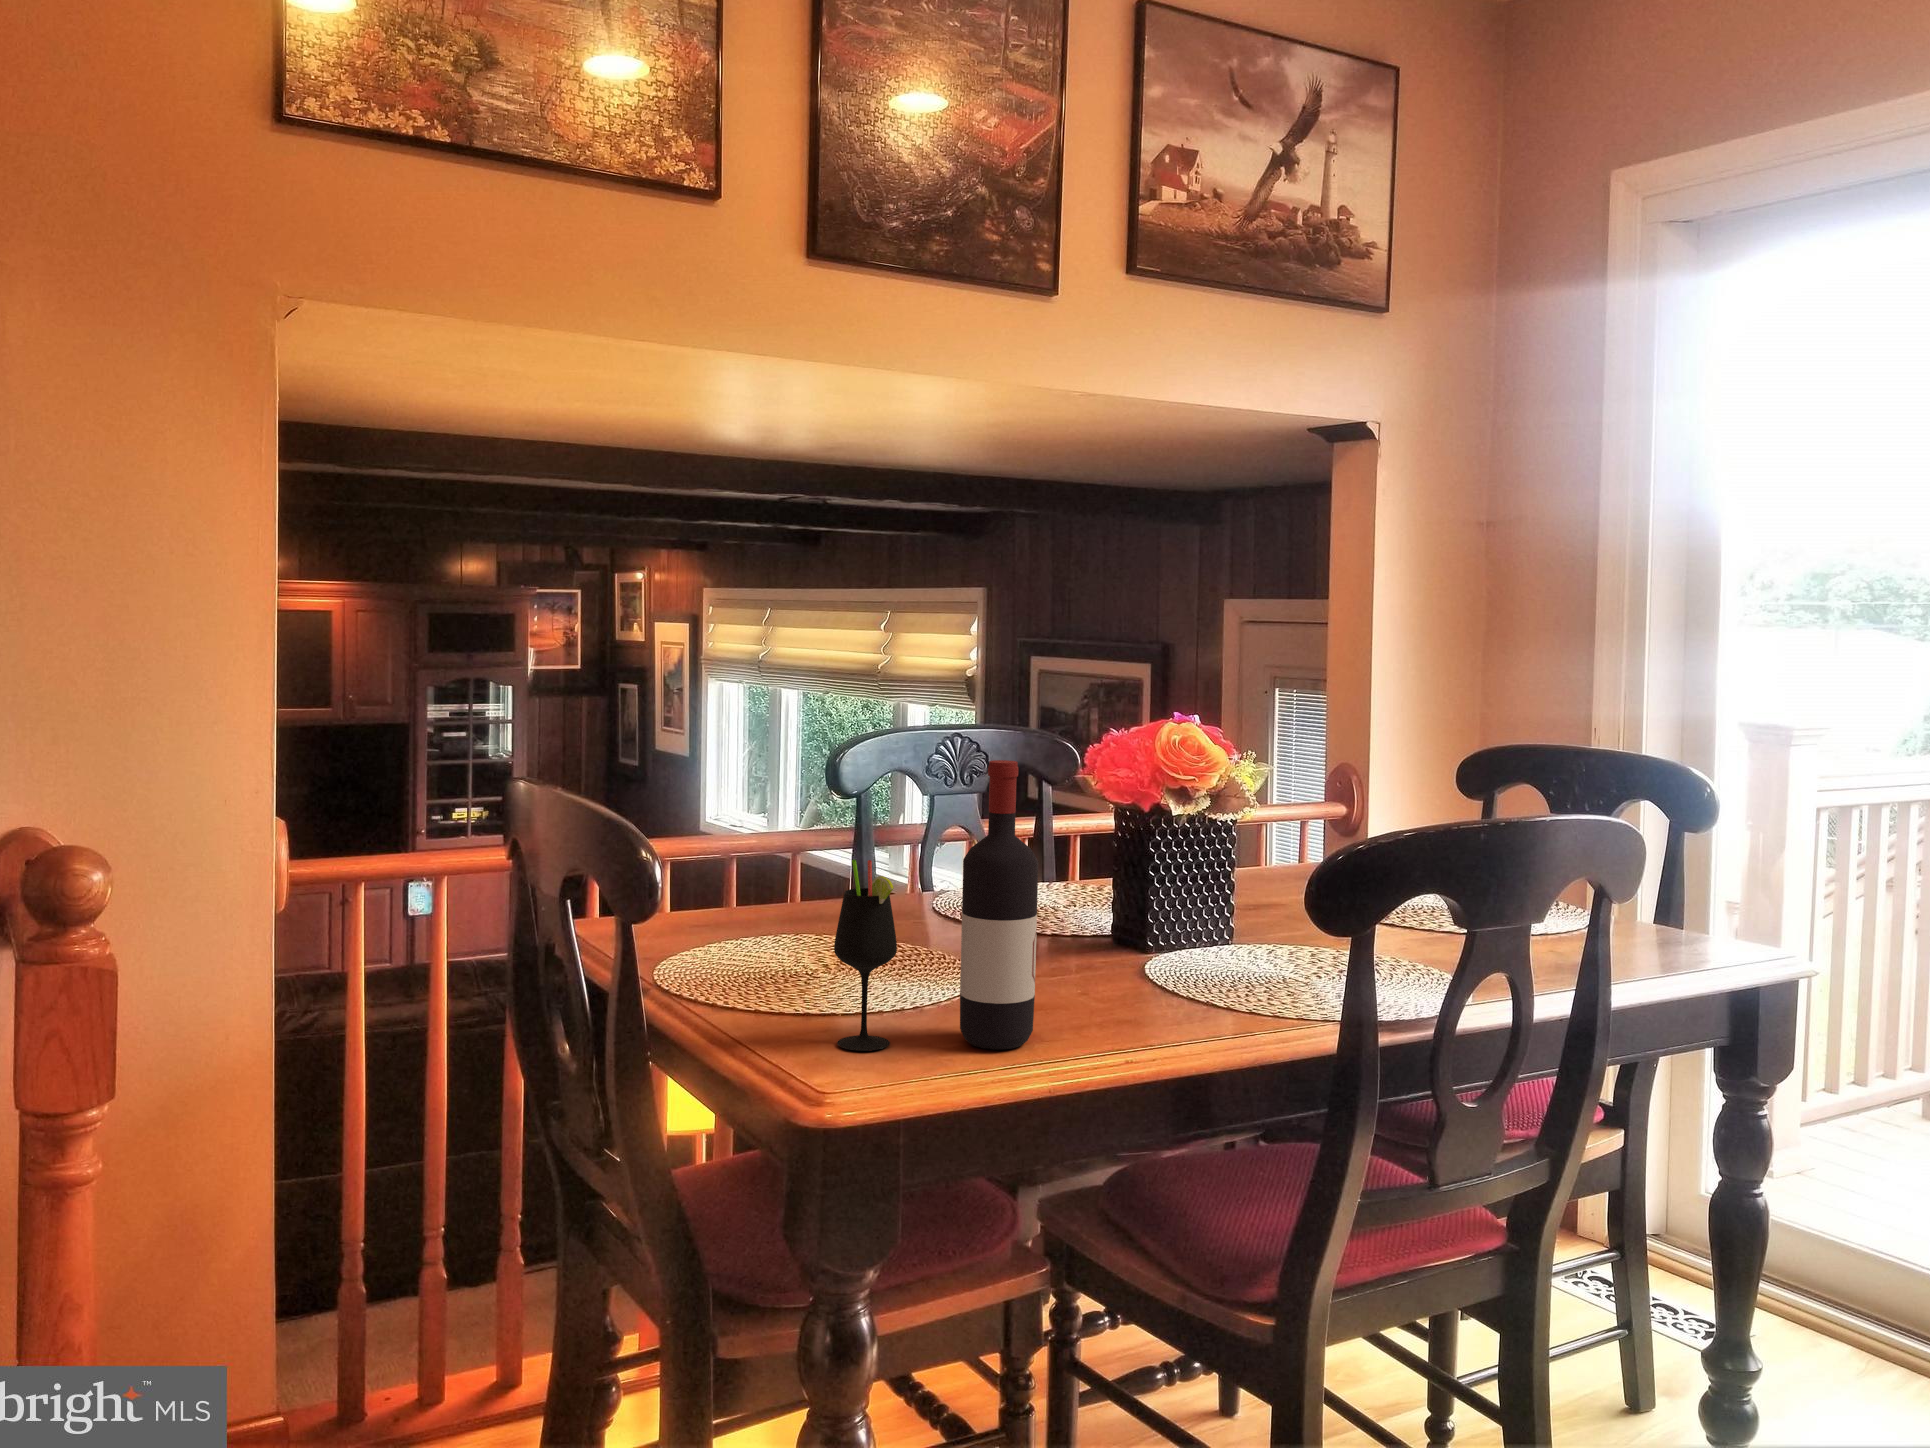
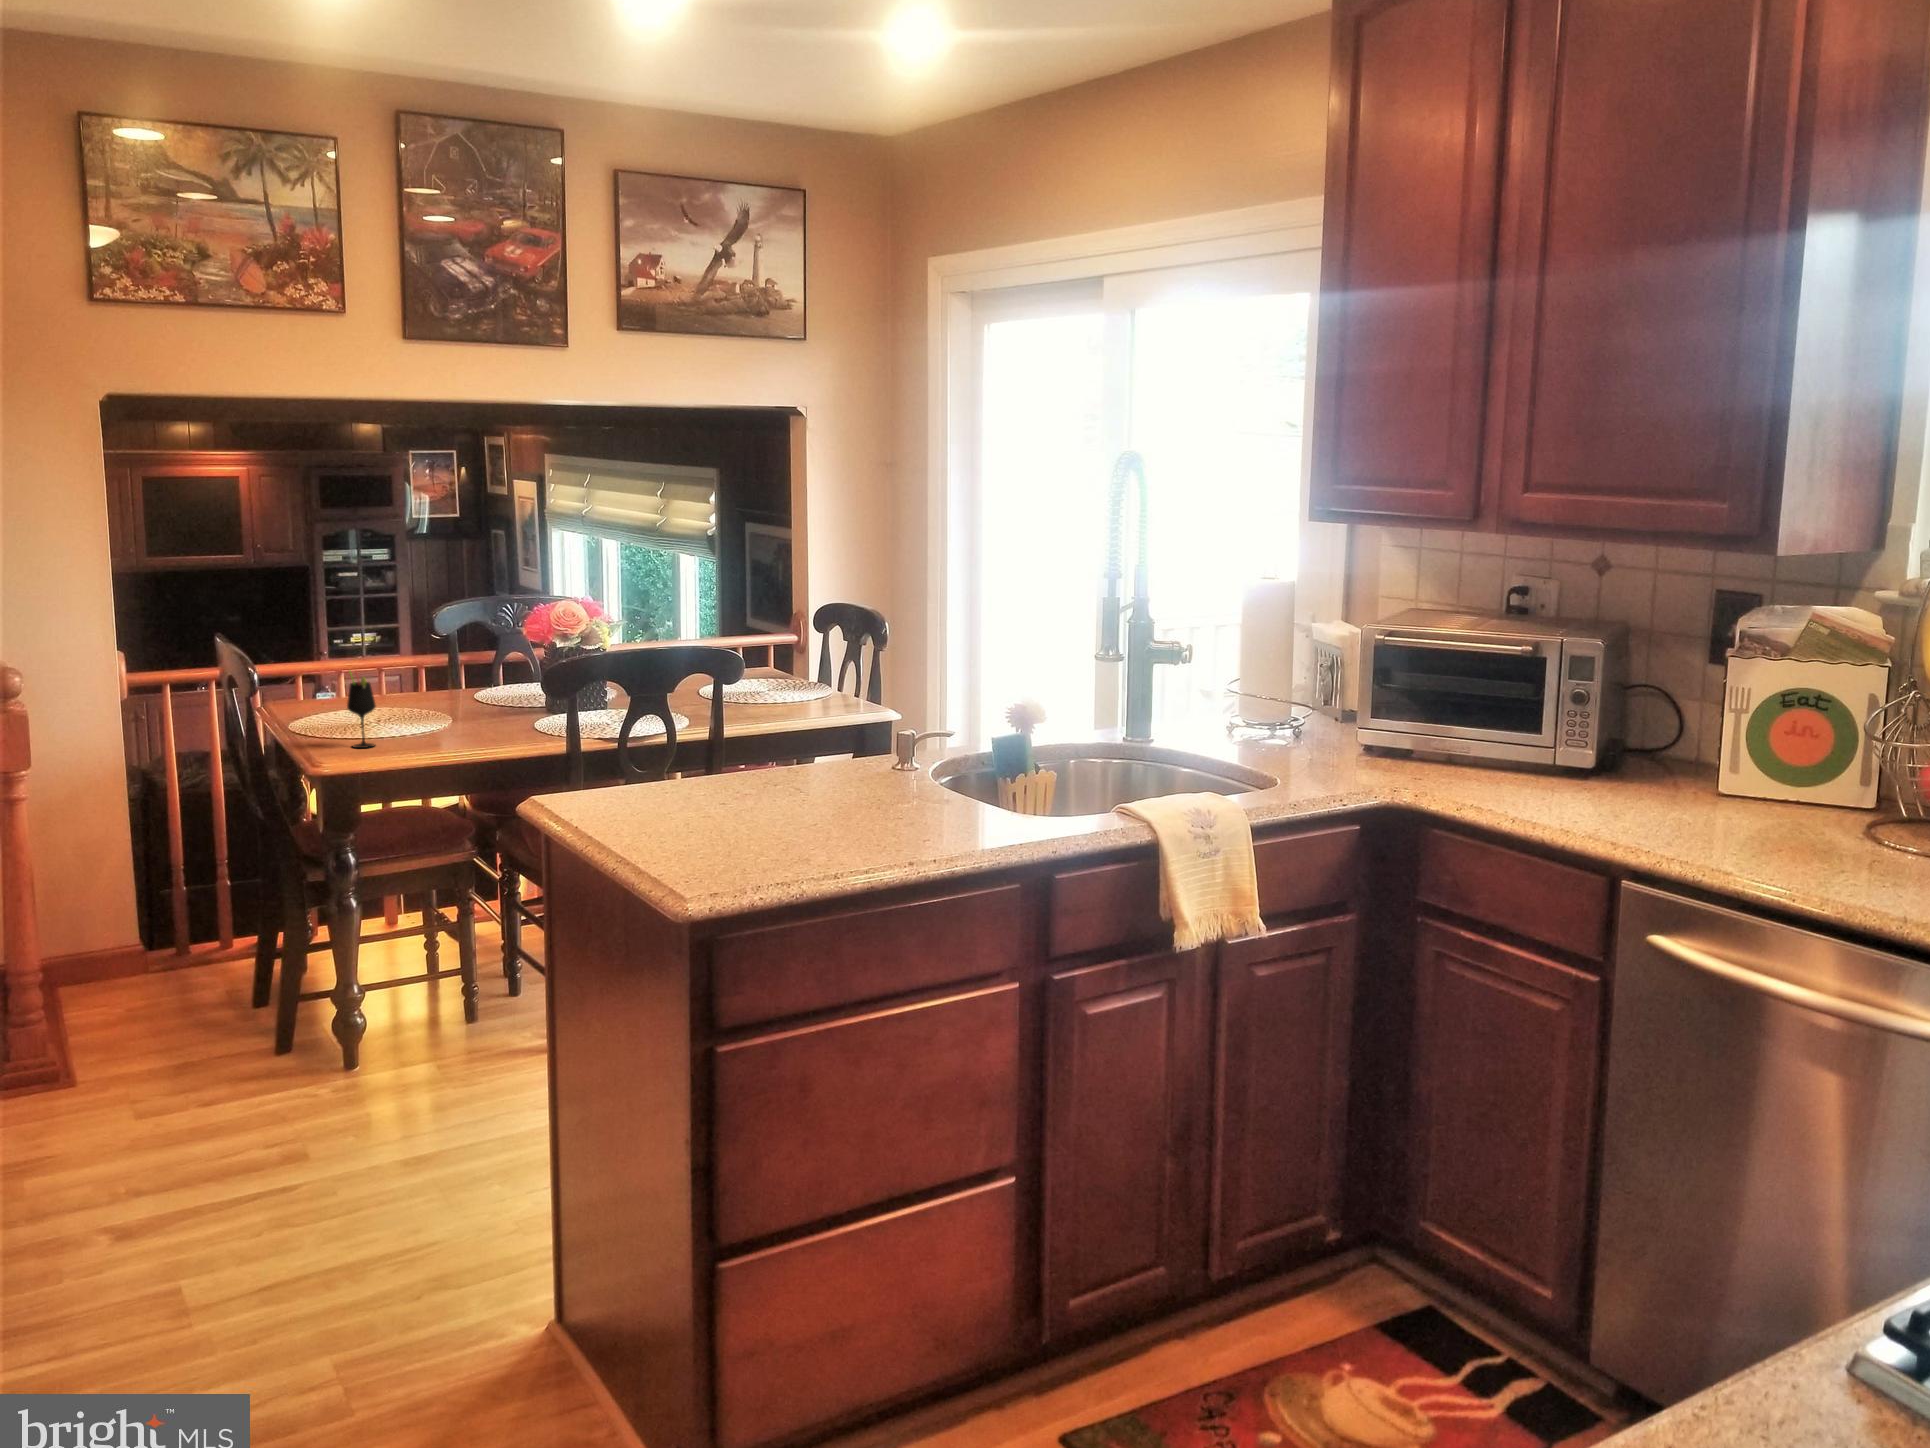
wine bottle: present [960,760,1039,1050] -> none [402,628,439,748]

